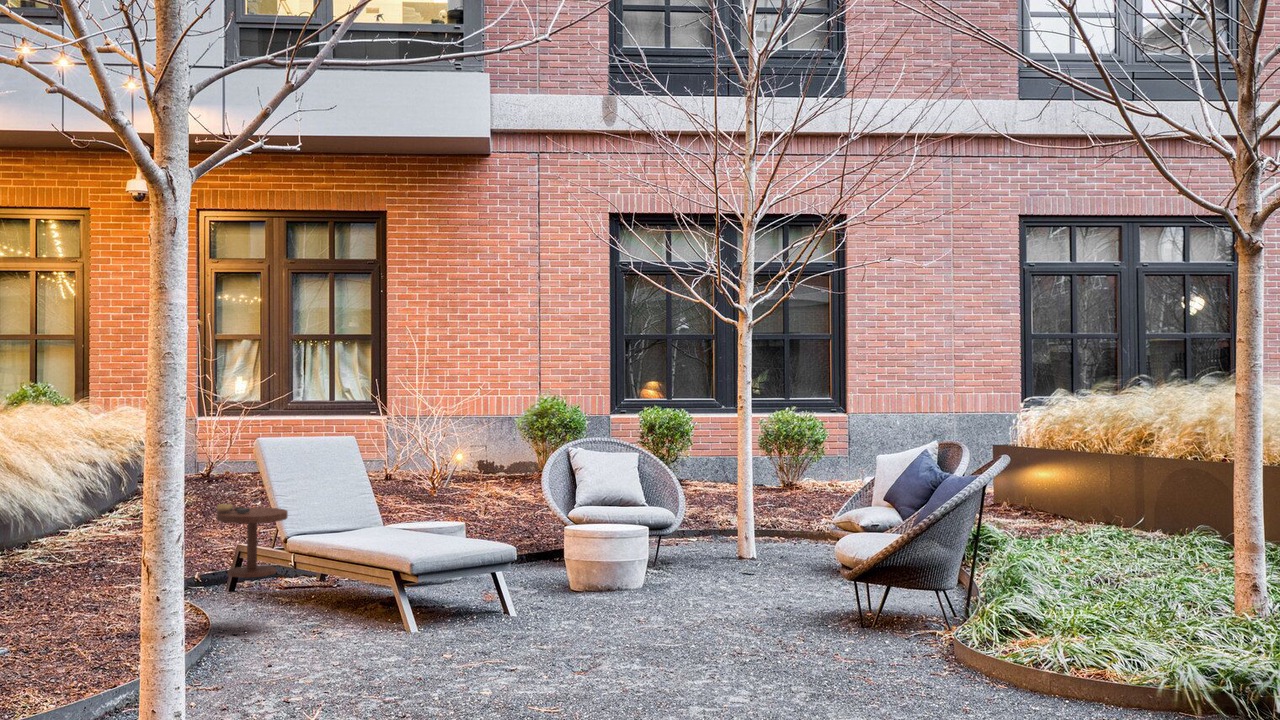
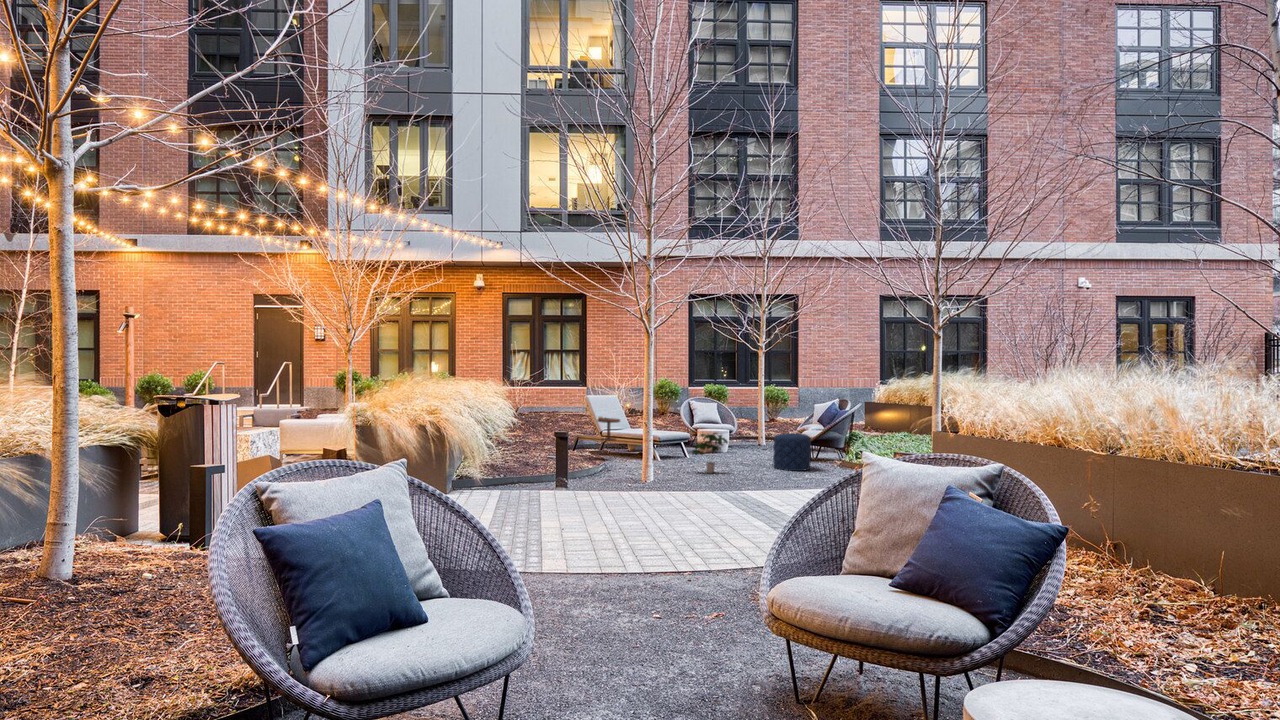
pouf: none [739,550,851,672] -> present [773,433,811,471]
potted plant: none [458,561,579,695] -> present [692,433,727,473]

